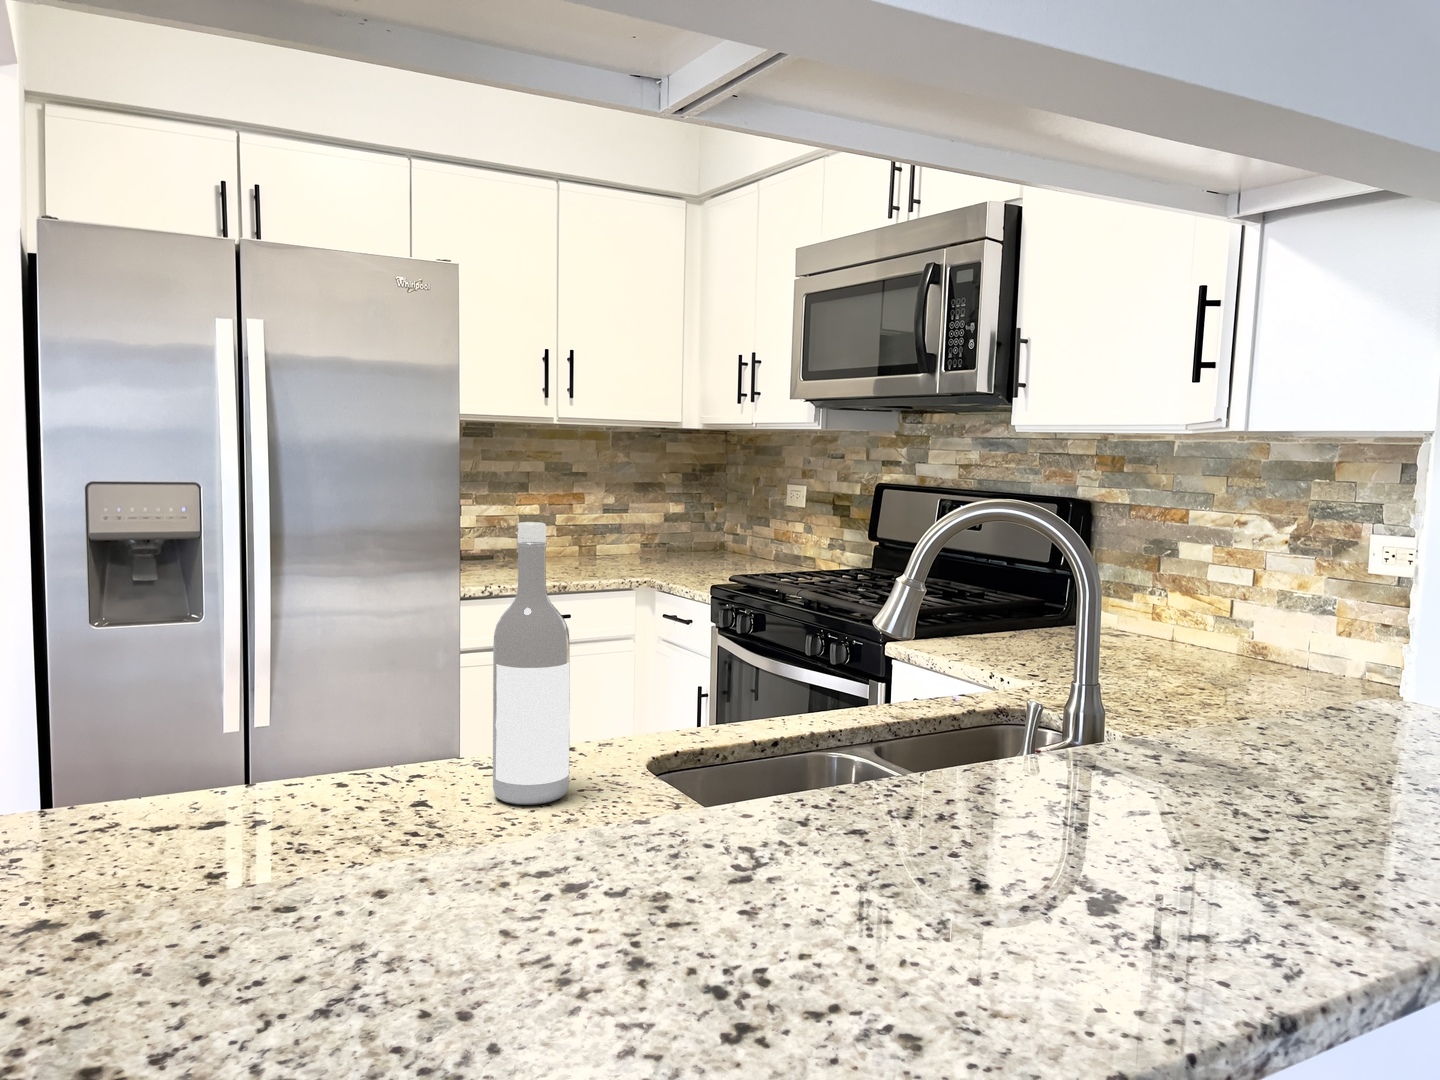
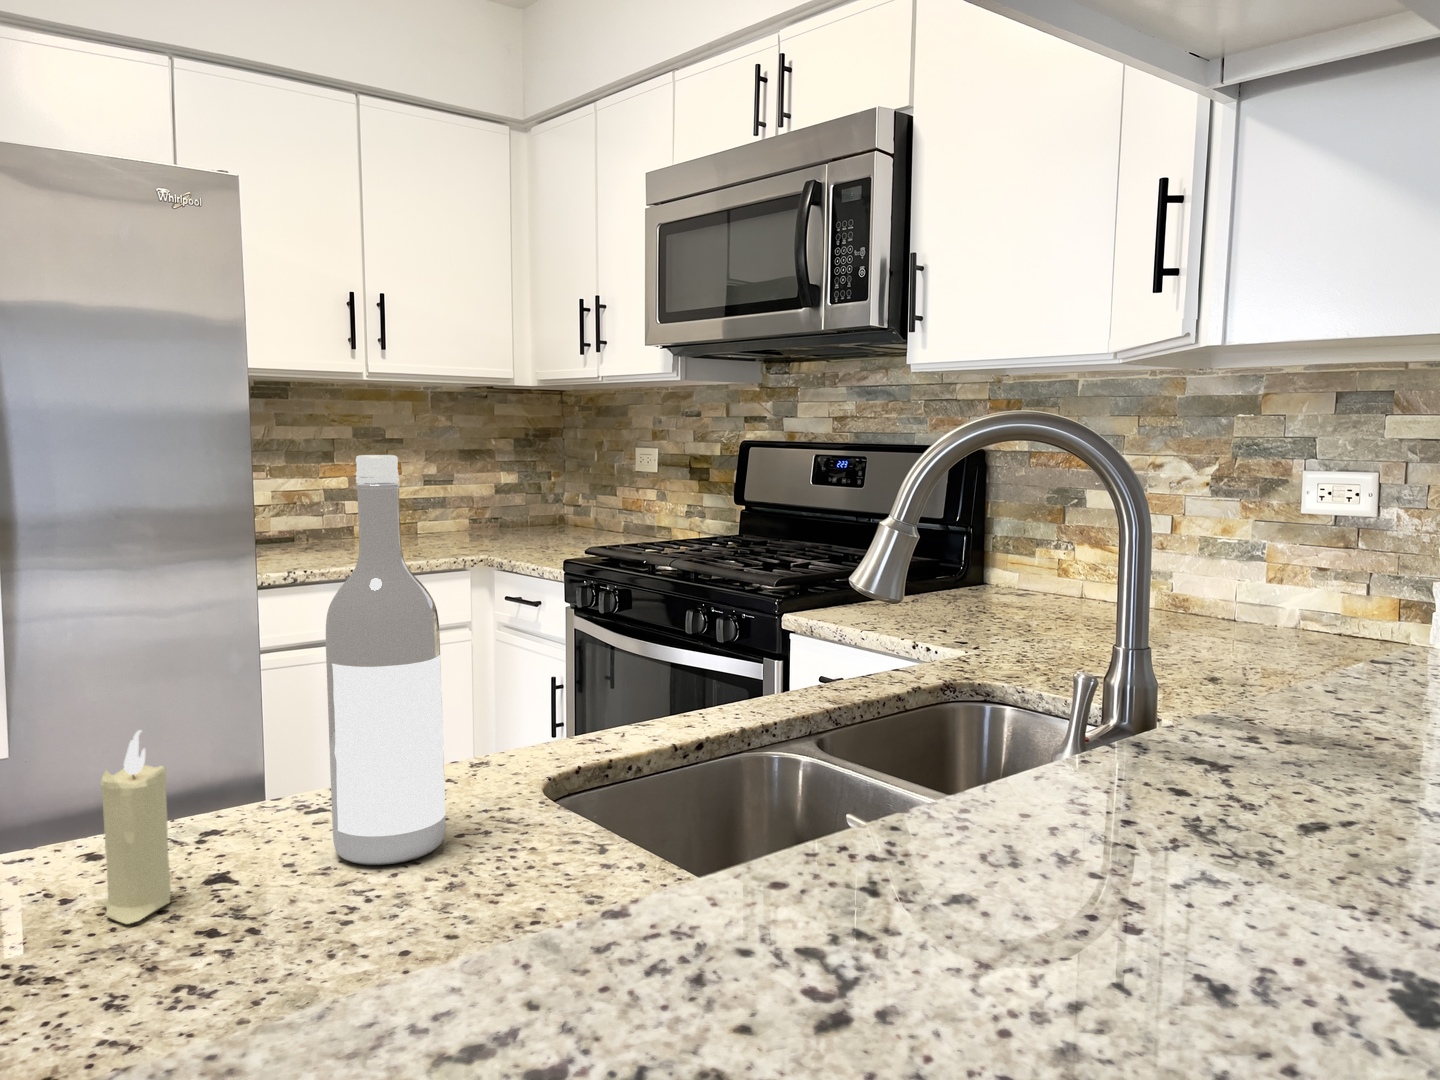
candle: none [345,701,388,825] -> present [101,730,171,924]

